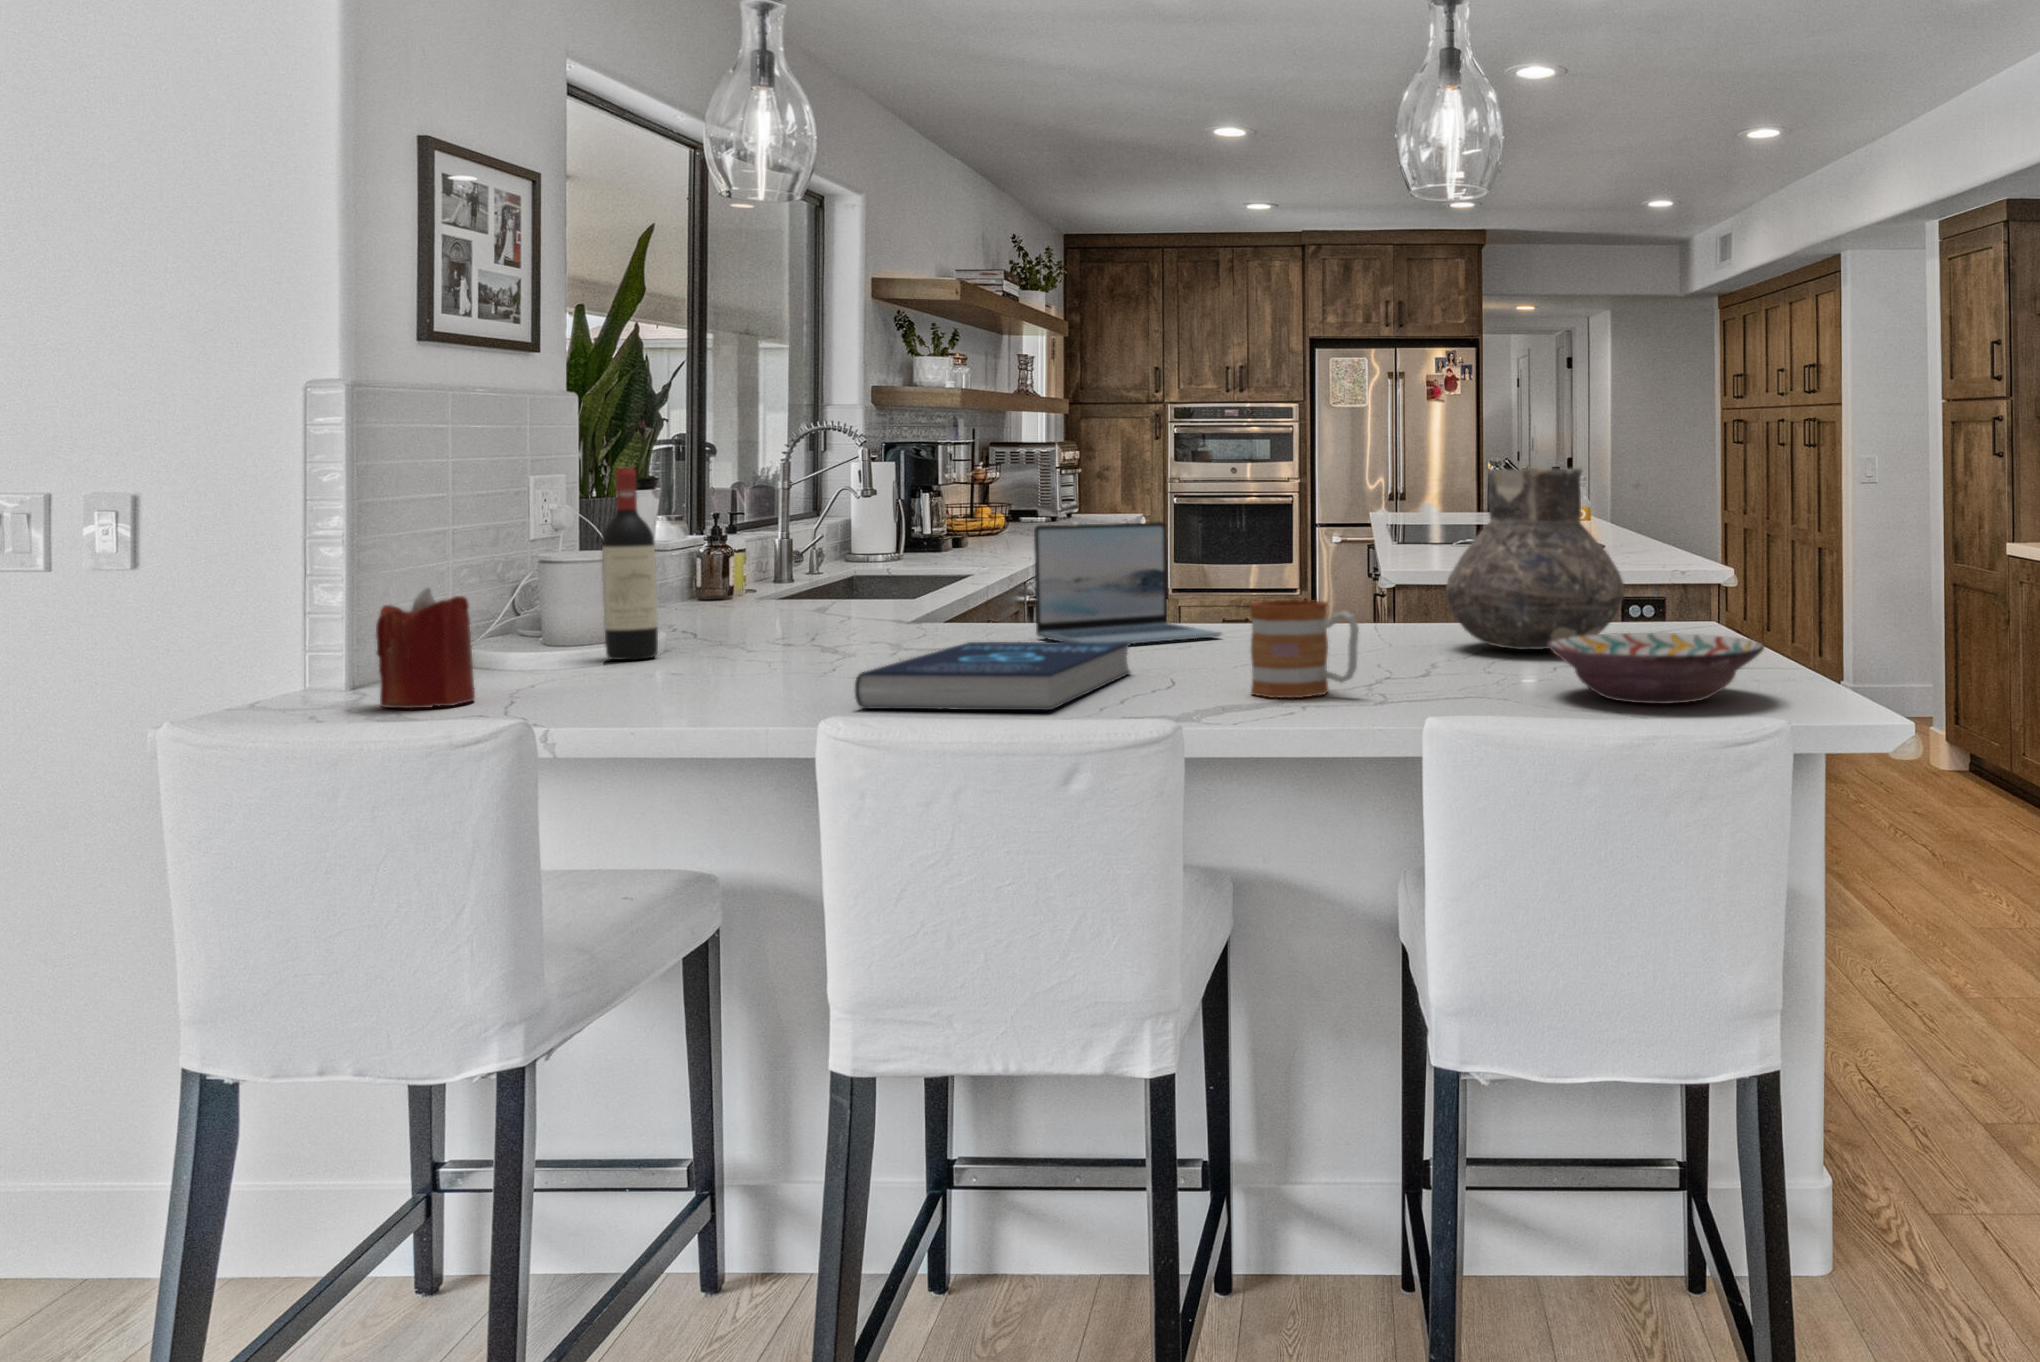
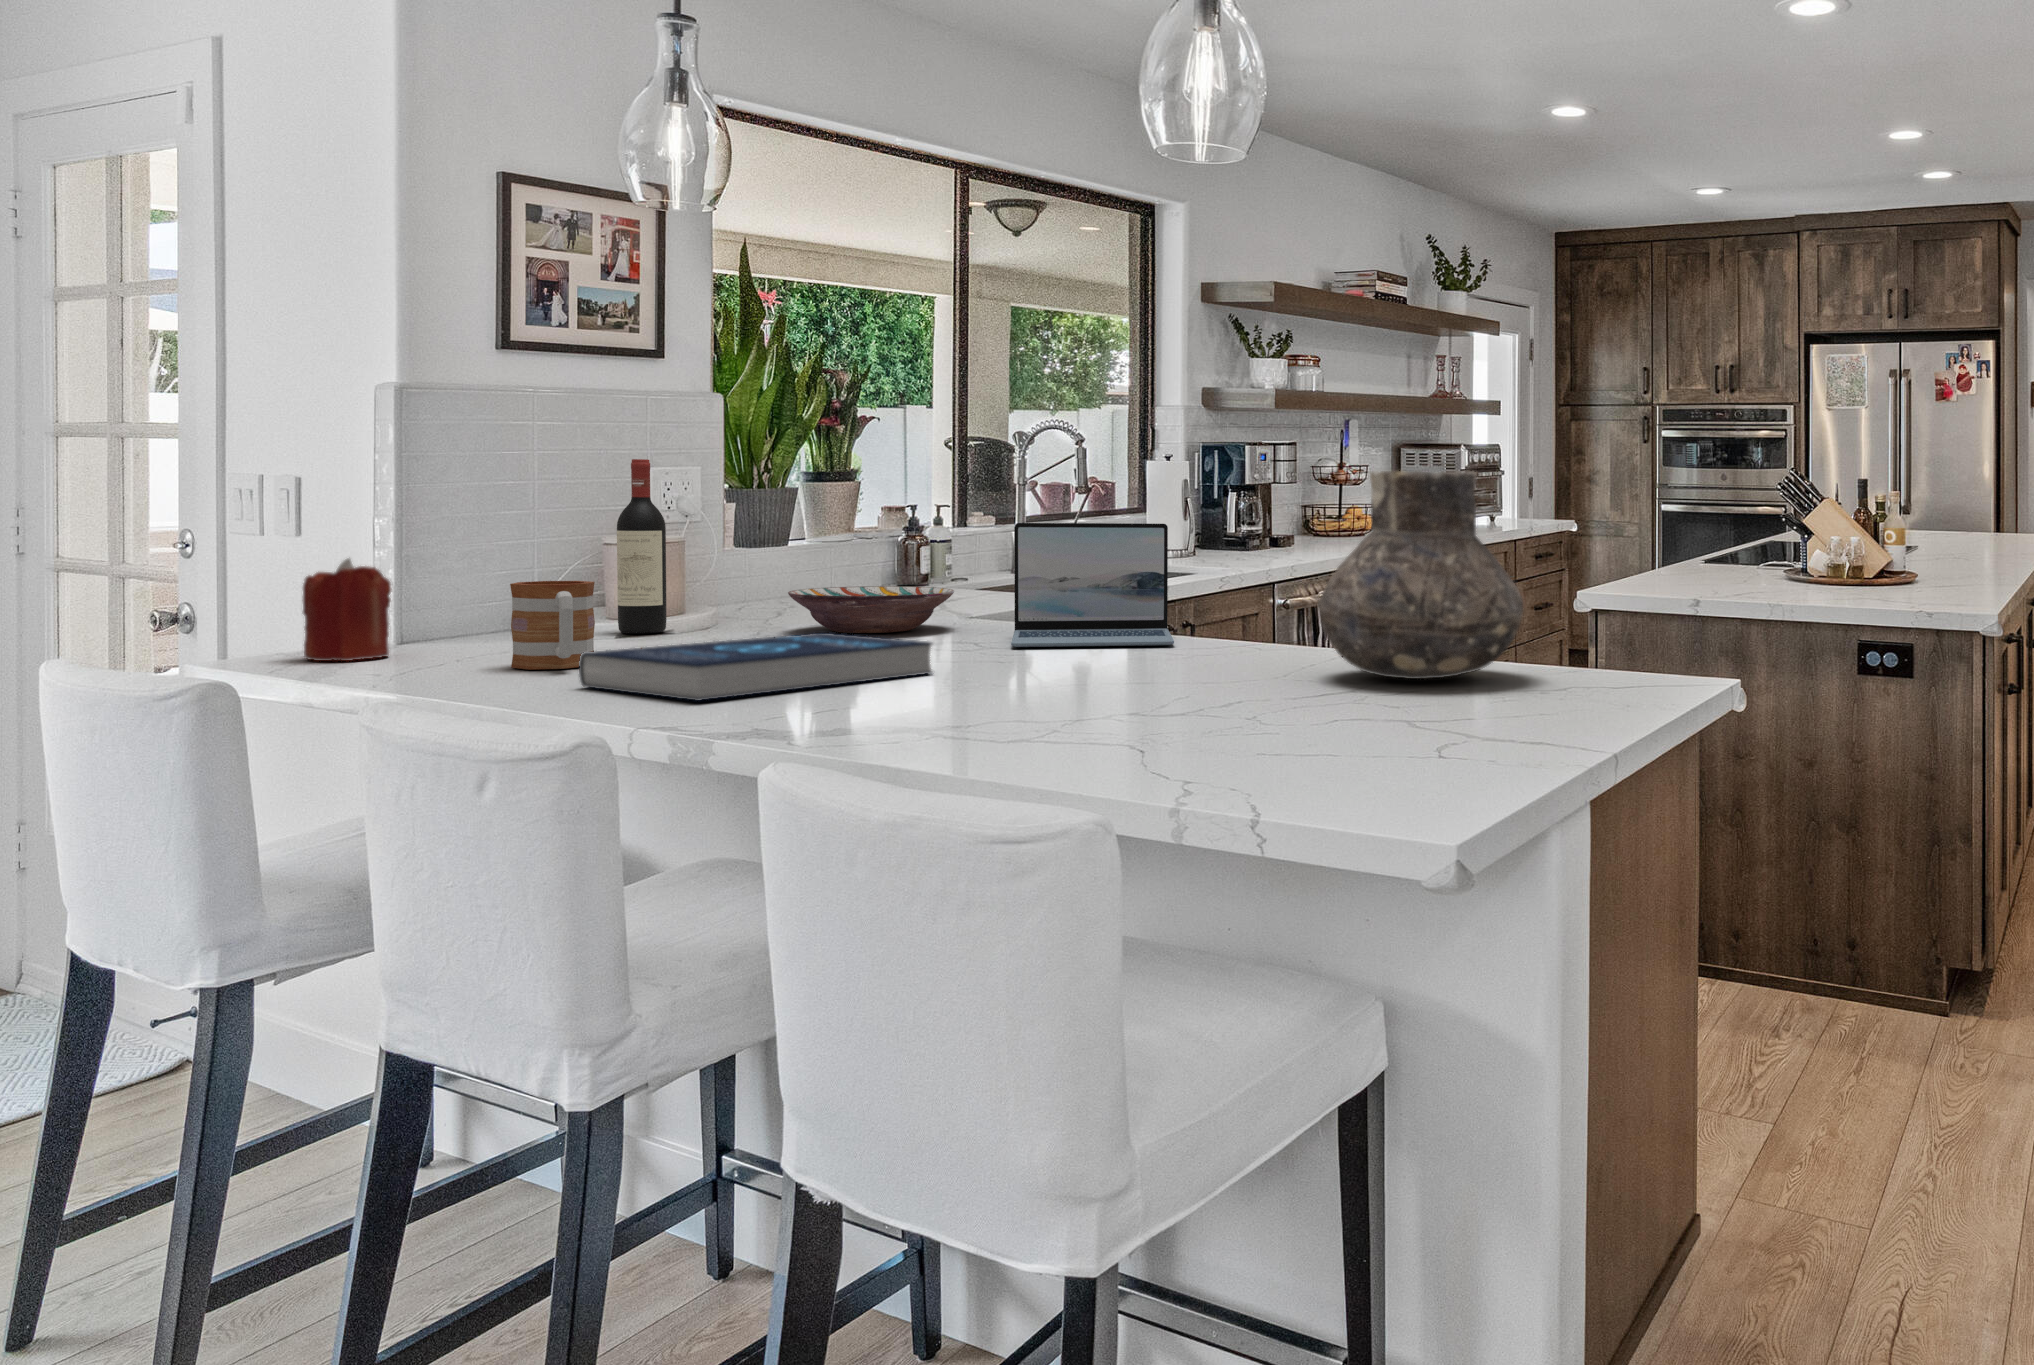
mug: present [1250,600,1359,698] -> present [510,581,595,669]
decorative bowl: present [1548,633,1764,704] -> present [788,586,954,633]

